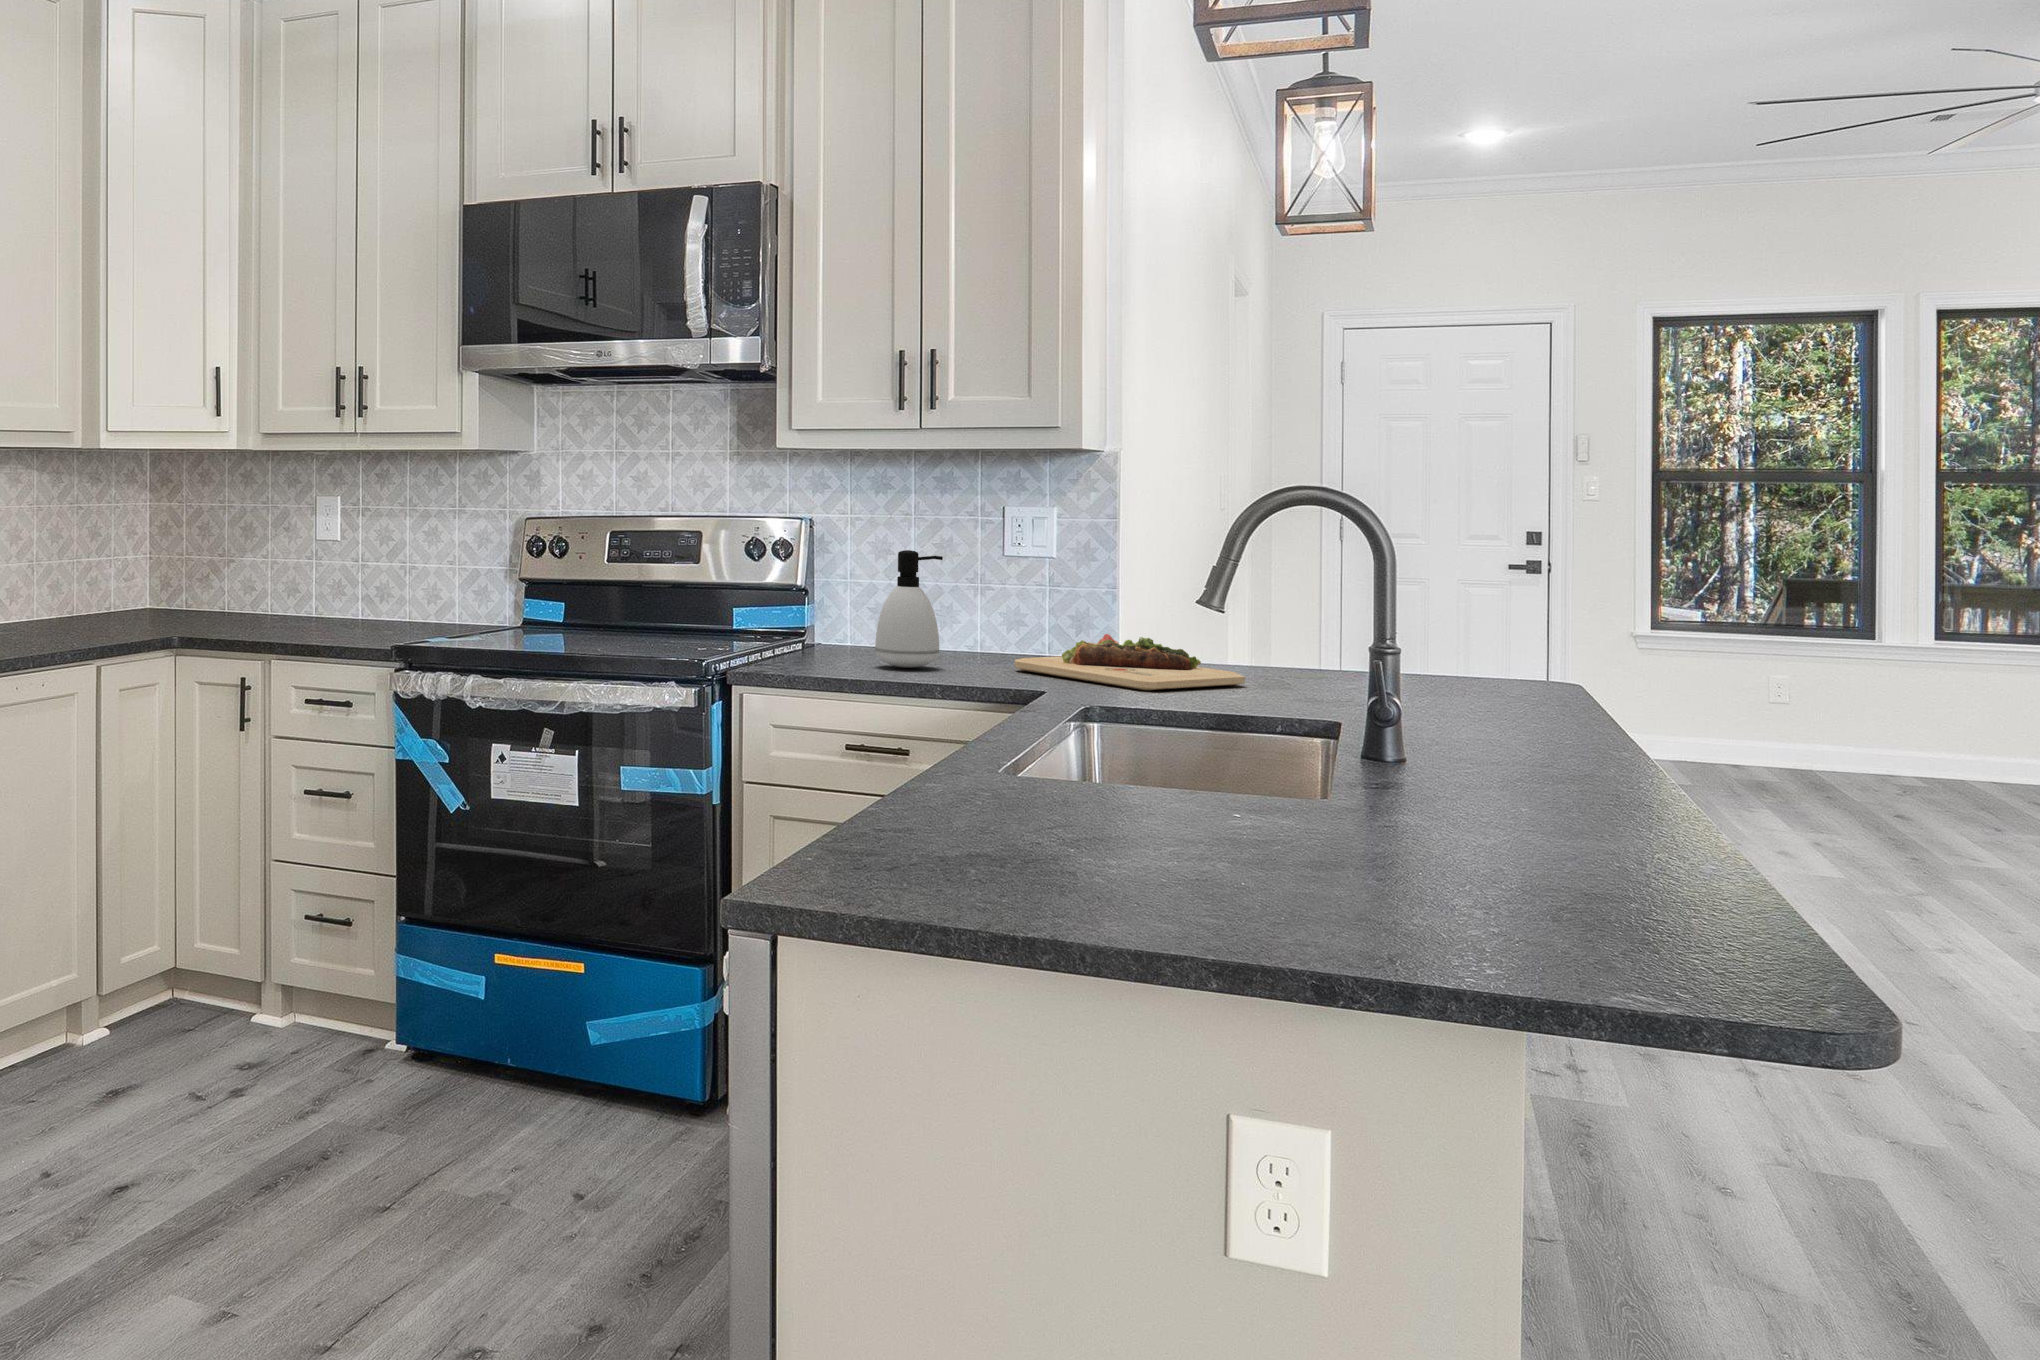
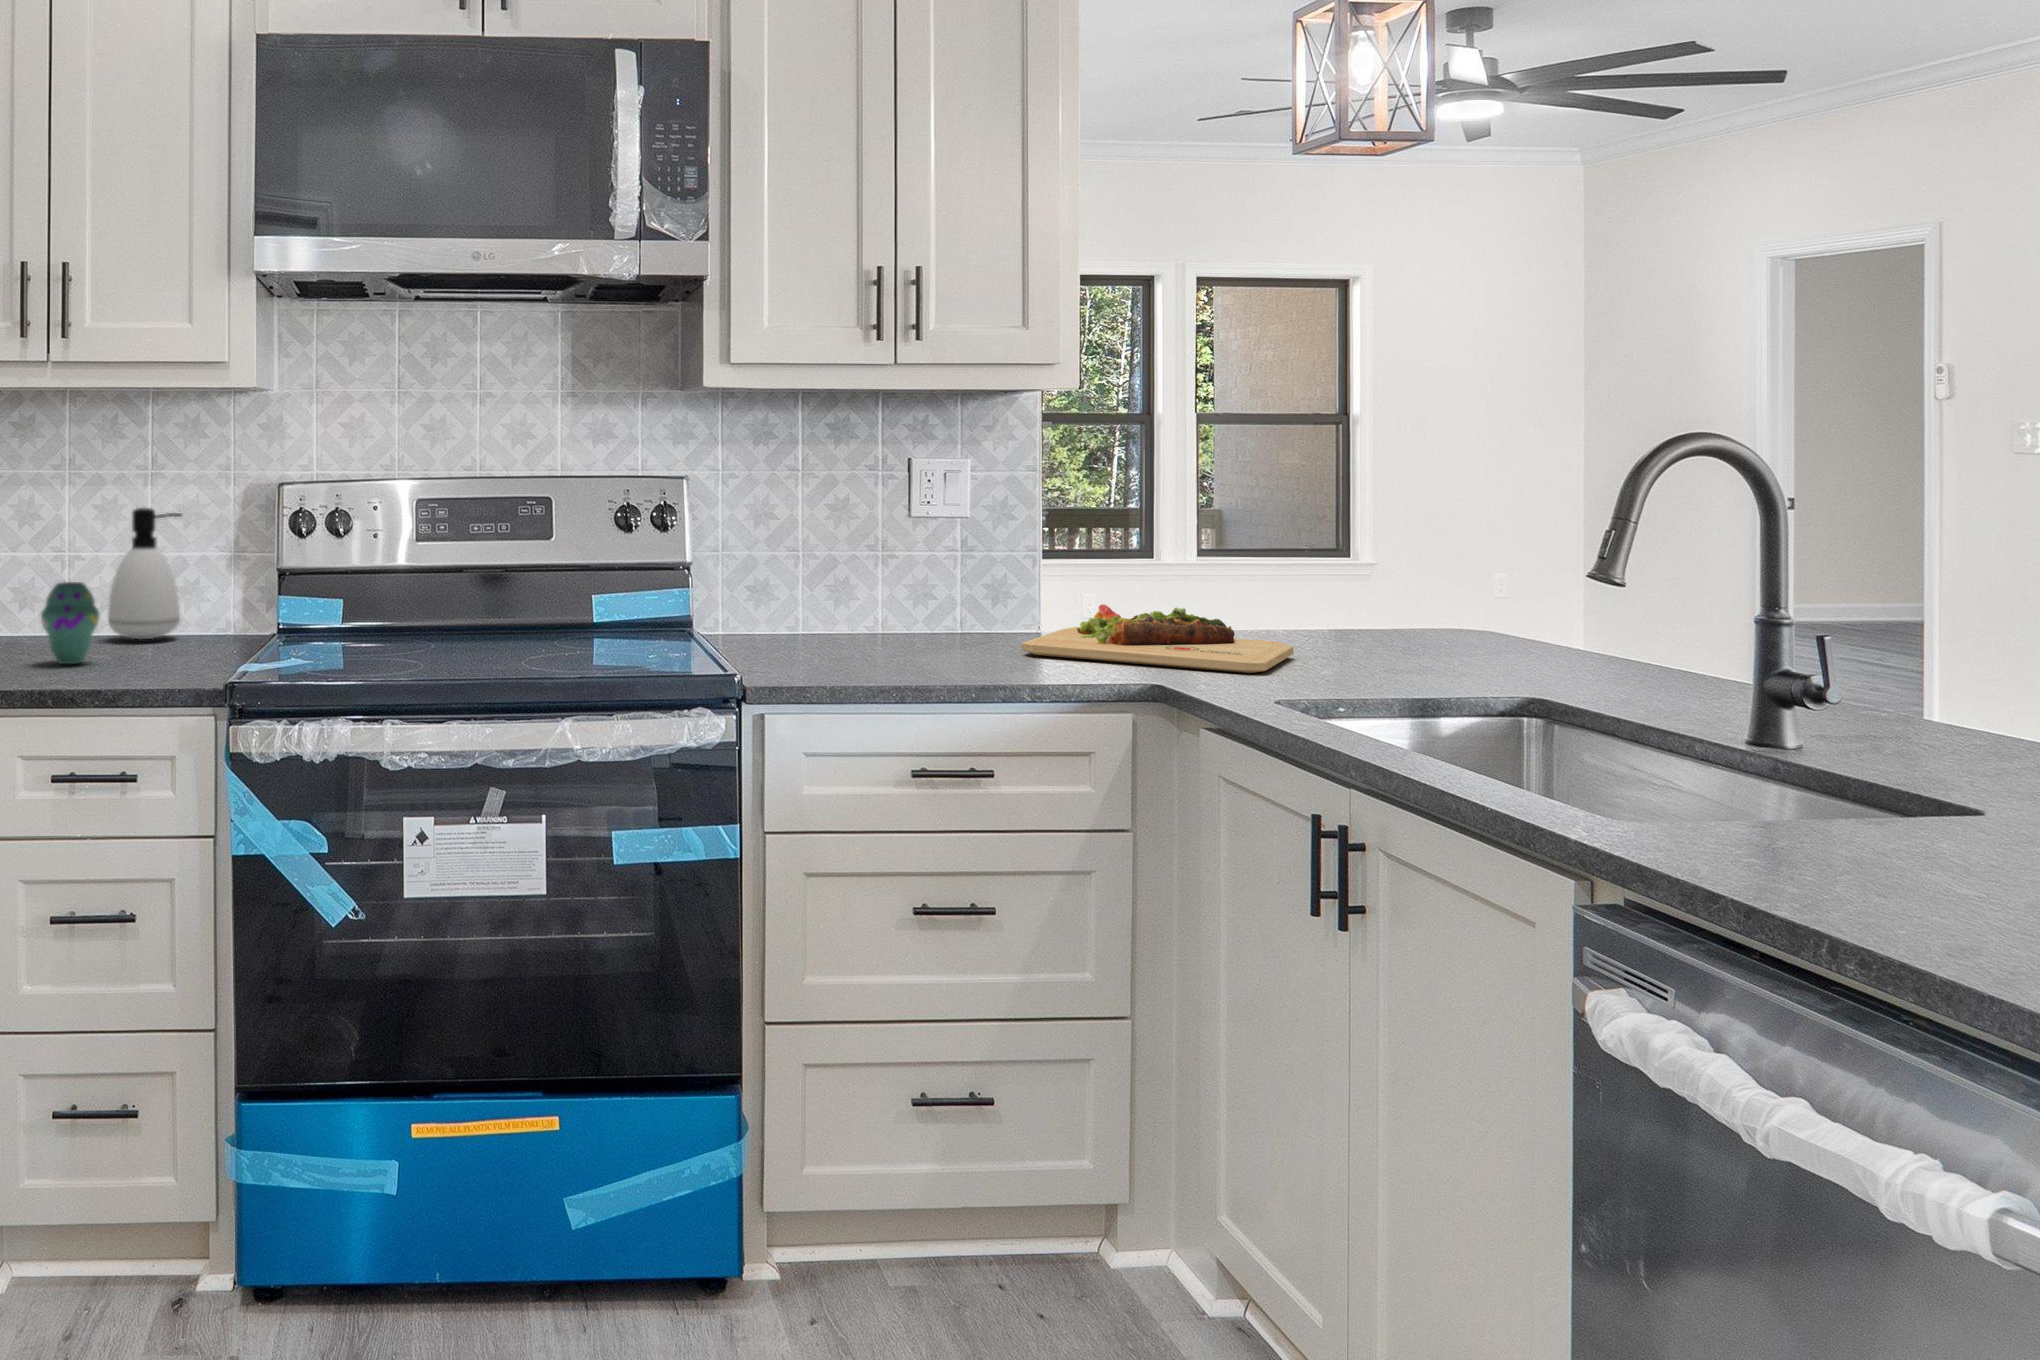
soap dispenser: present [875,550,943,668] -> present [108,508,181,639]
vase: none [336,578,373,632] -> present [41,582,100,664]

